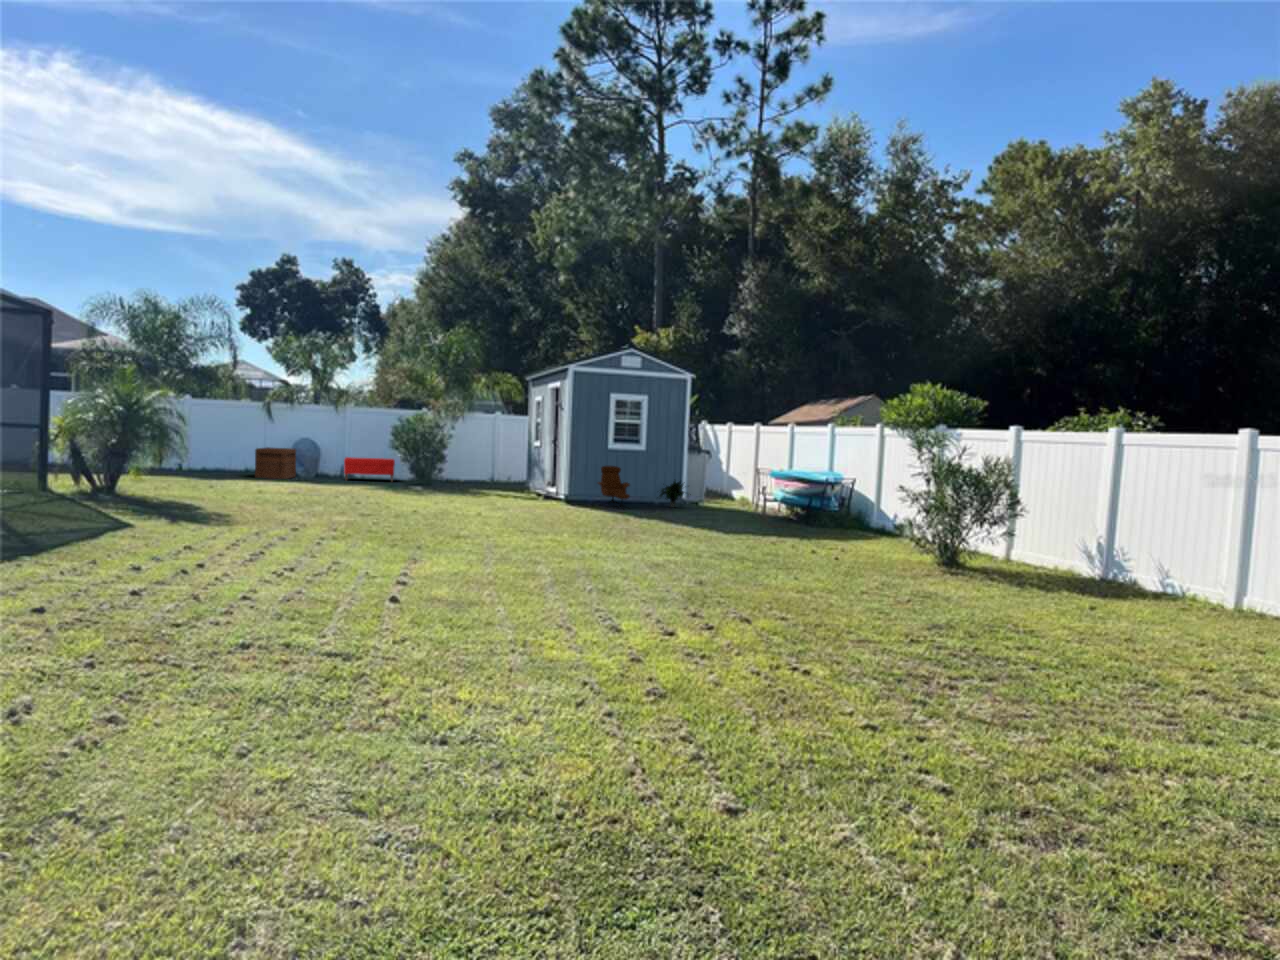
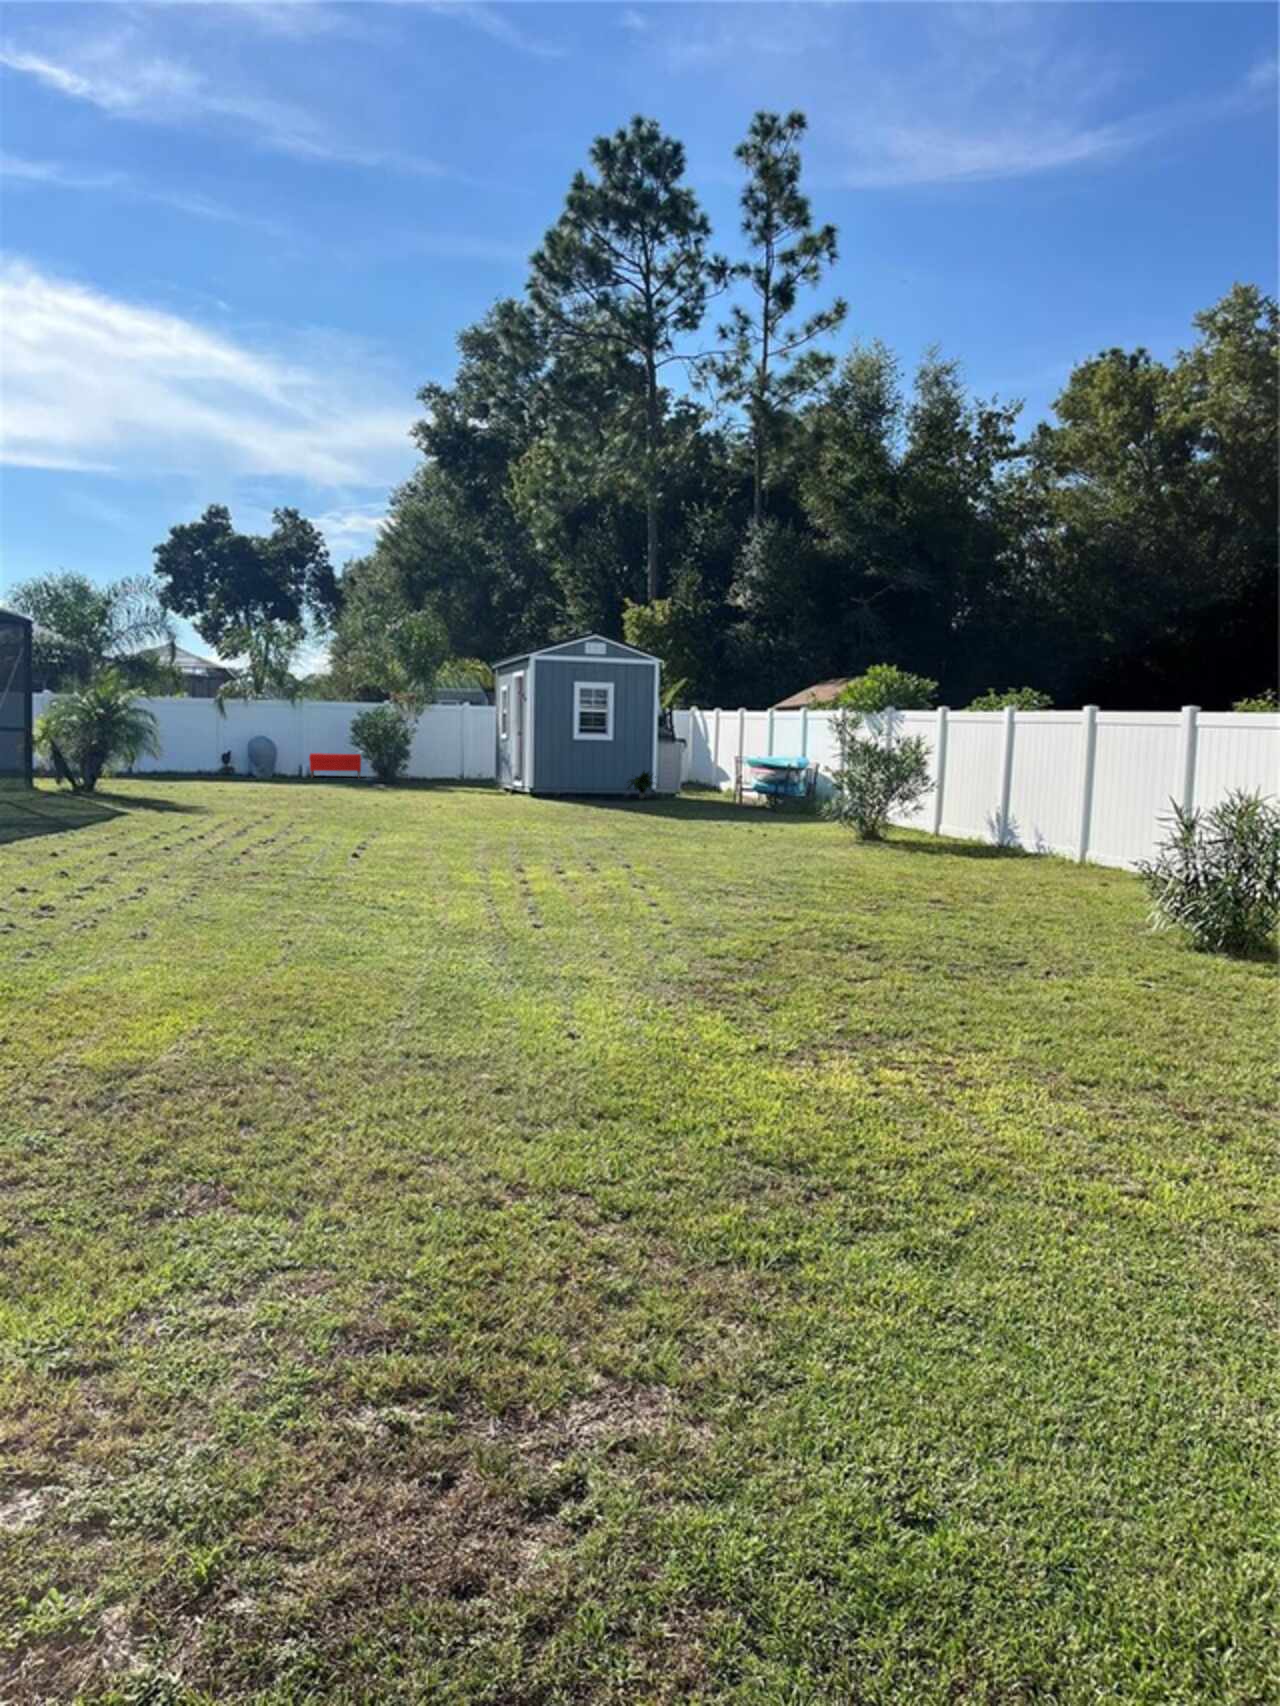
wooden crate: present [255,447,296,479] -> none [219,745,260,778]
lounge chair: present [598,466,630,507] -> none [564,757,597,802]

